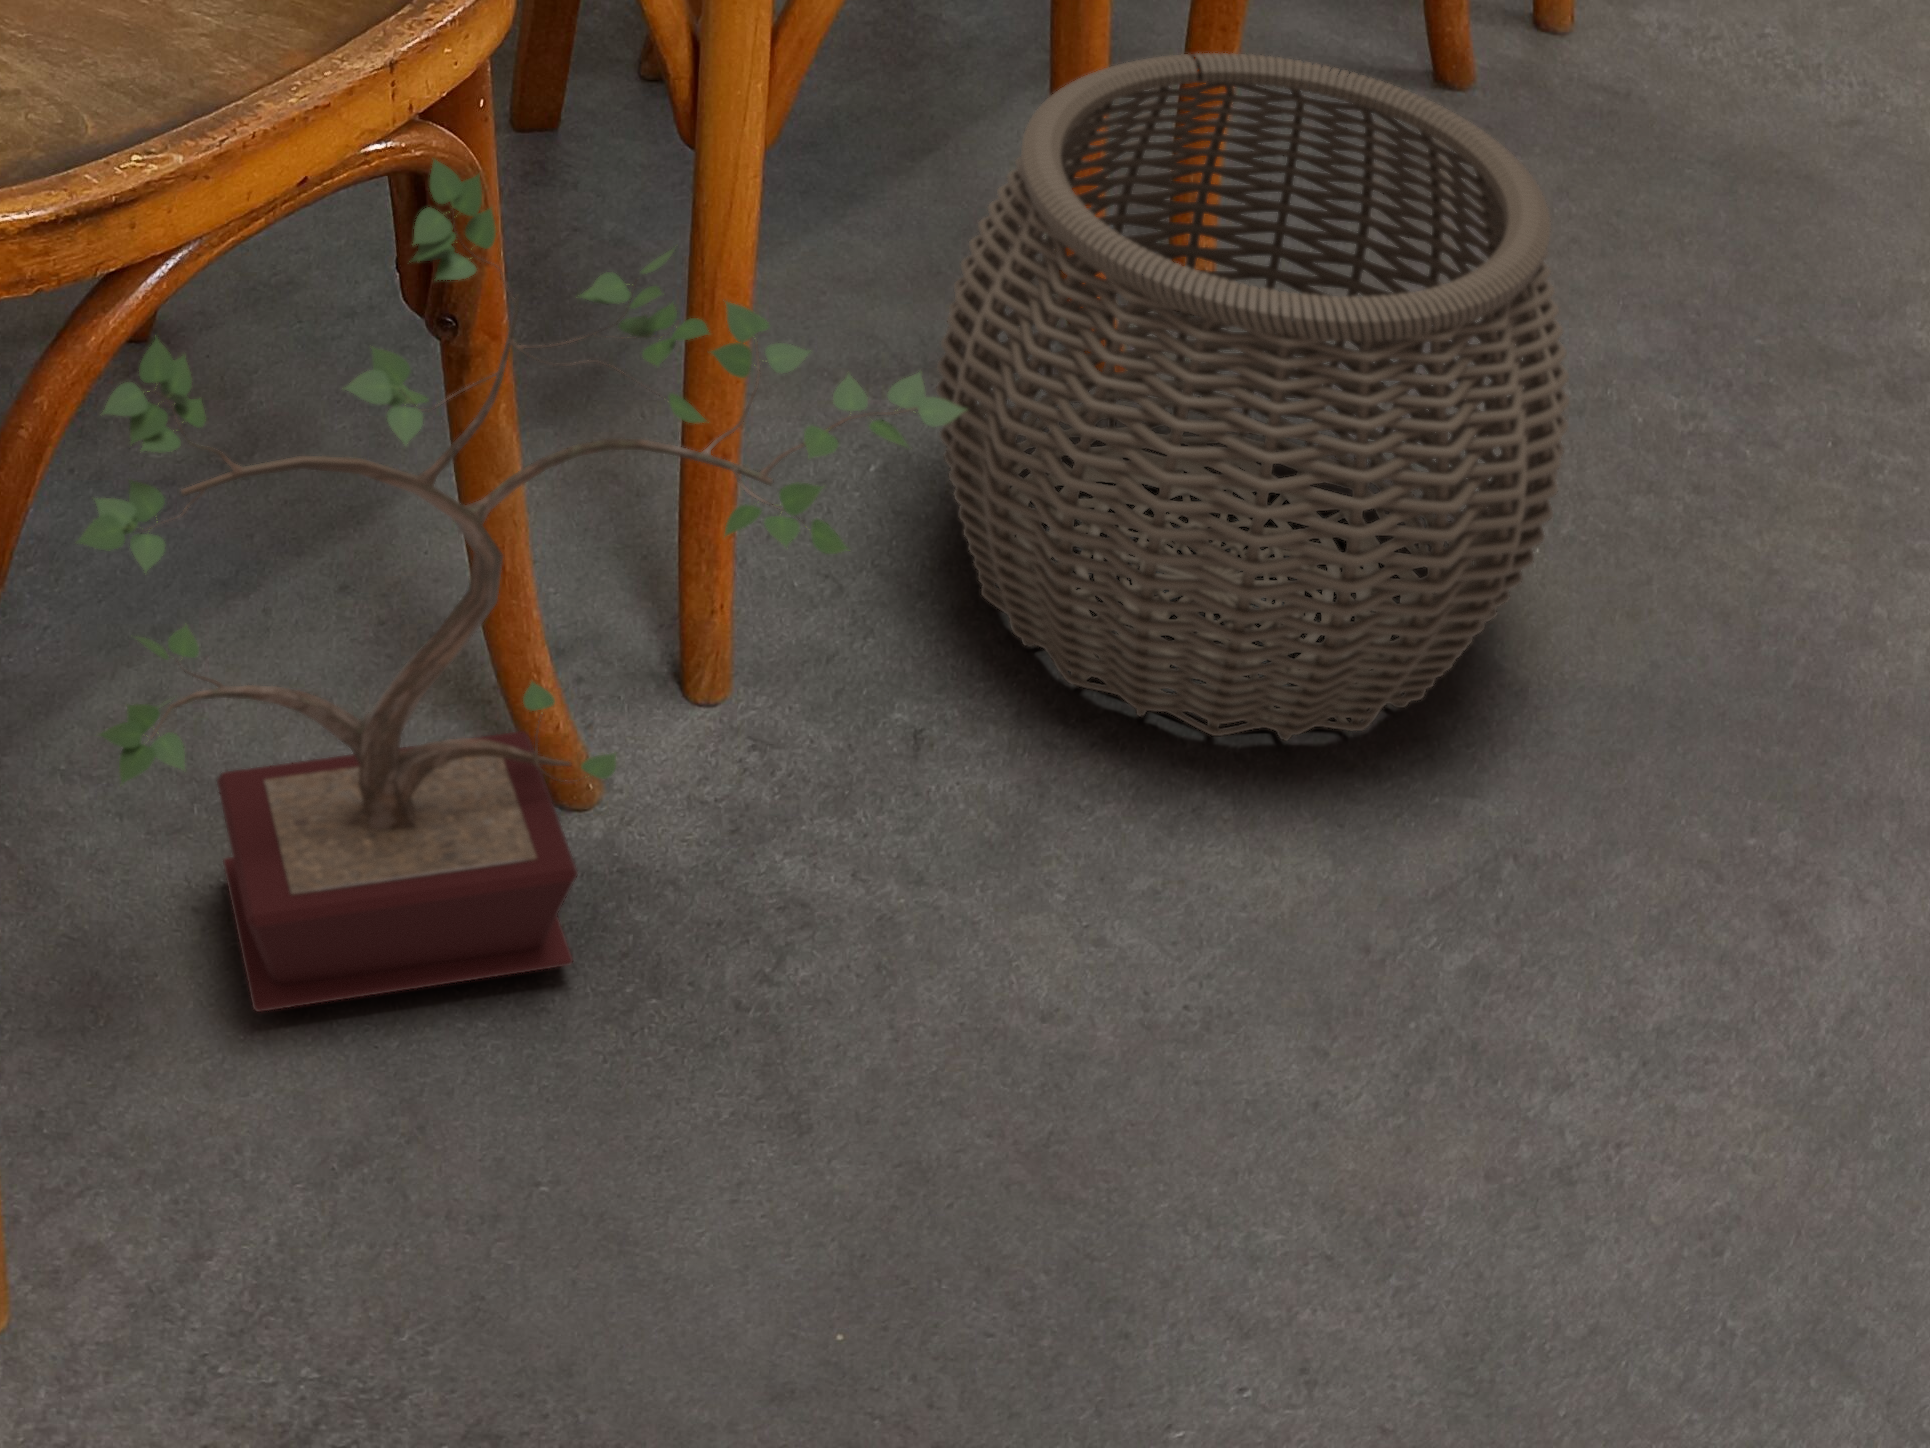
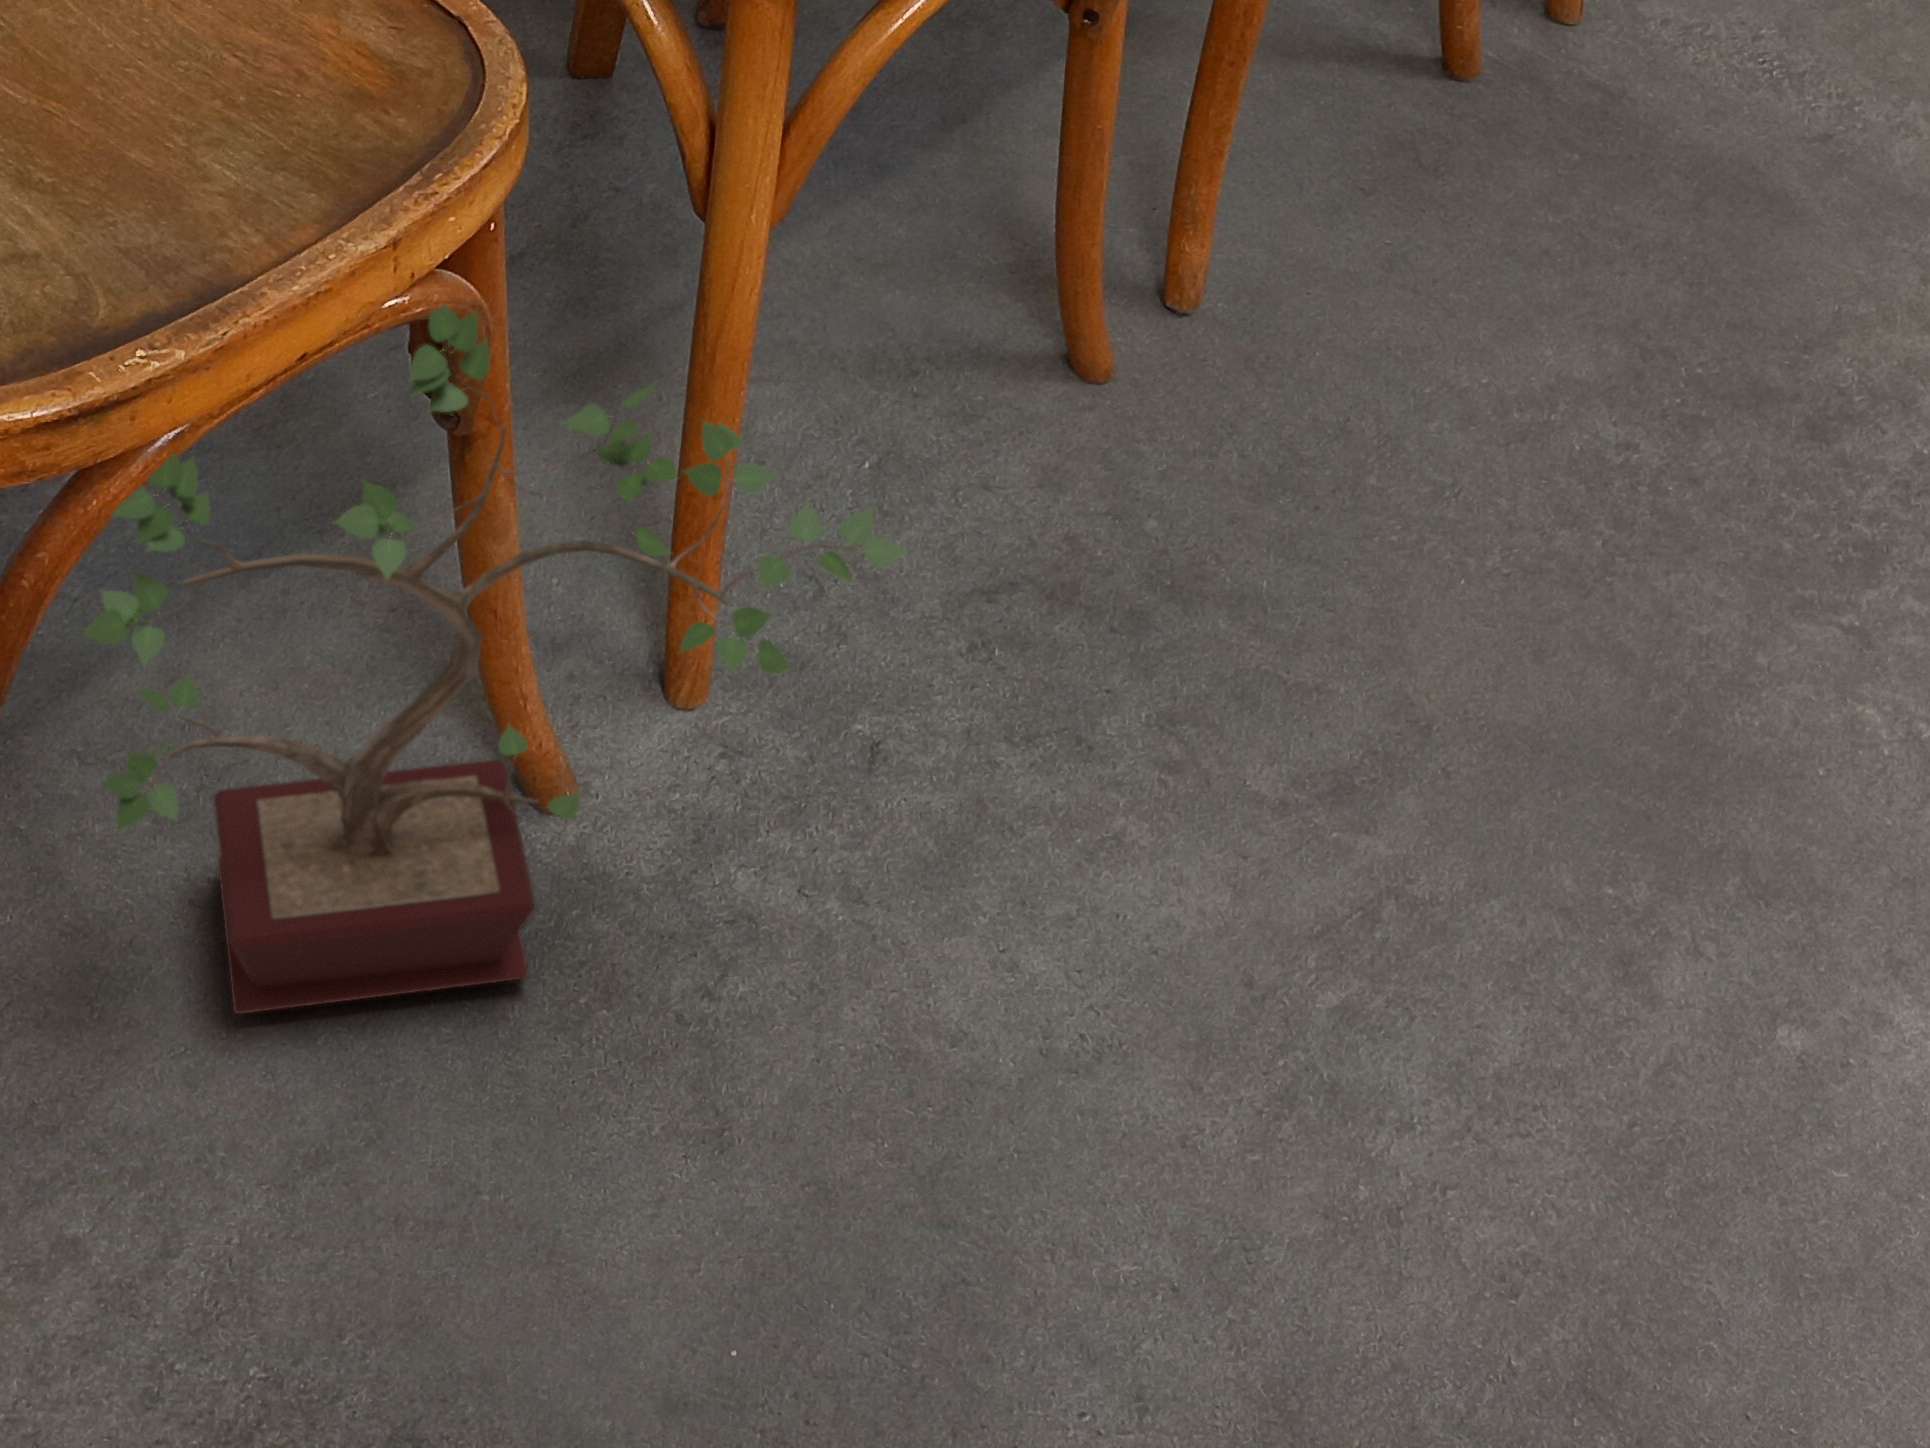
woven basket: present [936,53,1570,741] -> none [916,131,1487,777]

